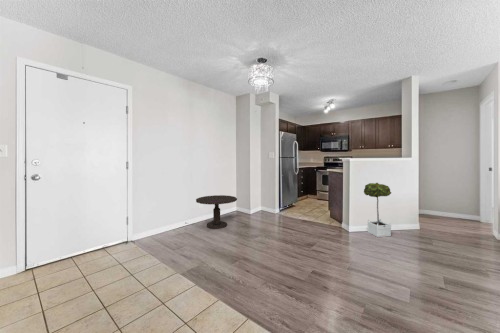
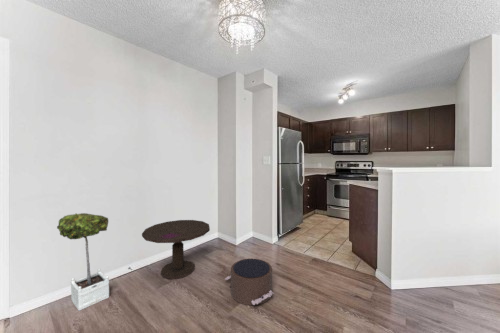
potted tree: present [364,183,391,237] -> present [57,213,109,310]
pouf: none [249,216,280,237] -> present [225,259,274,305]

